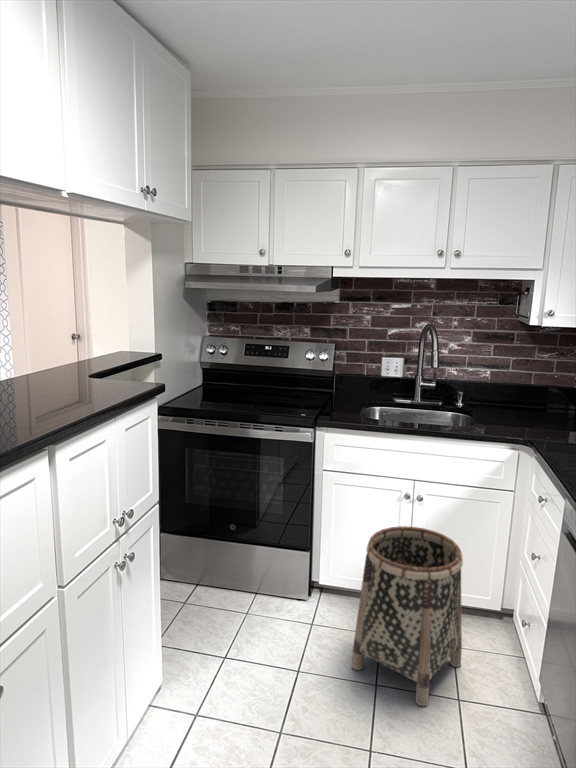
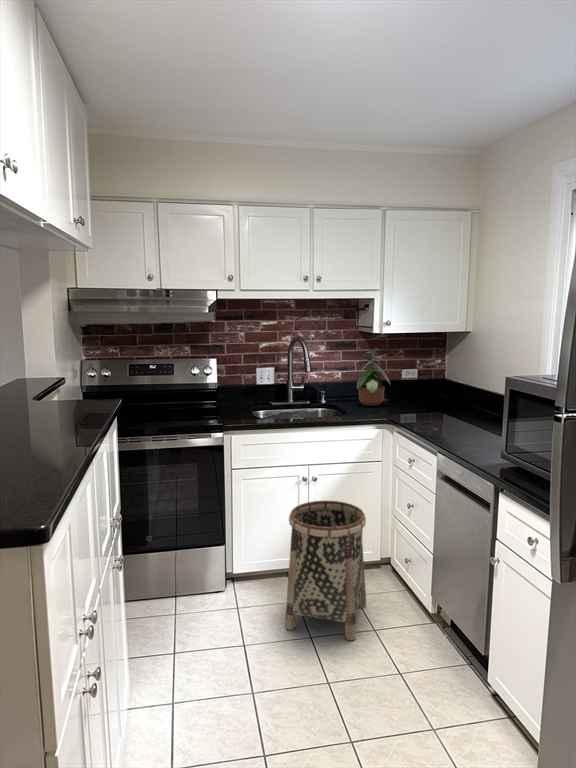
potted plant: none [495,340,550,418] -> present [356,348,390,406]

